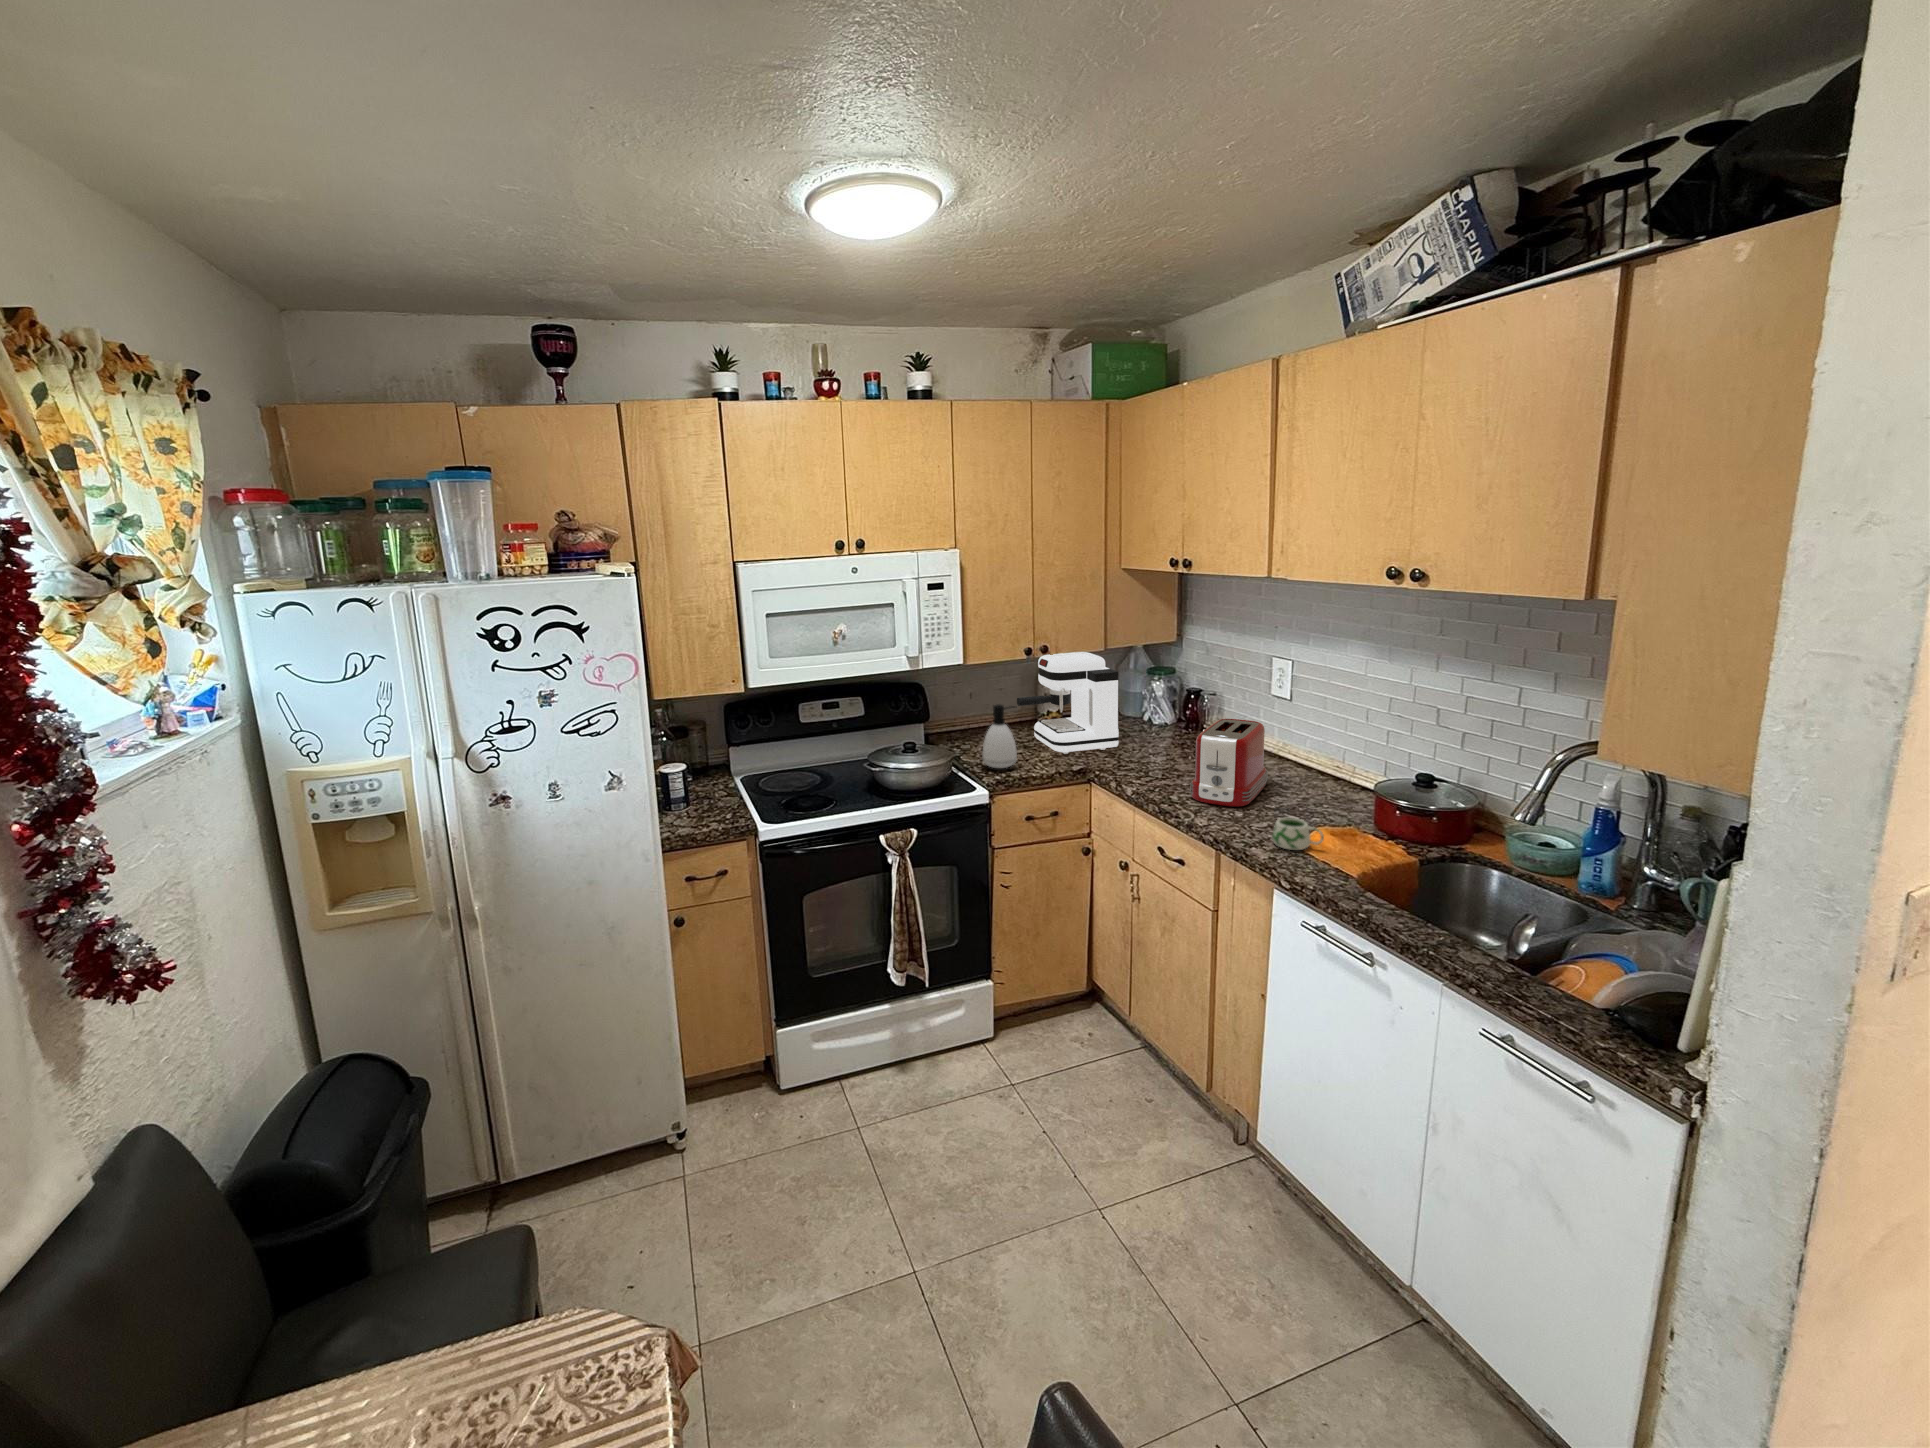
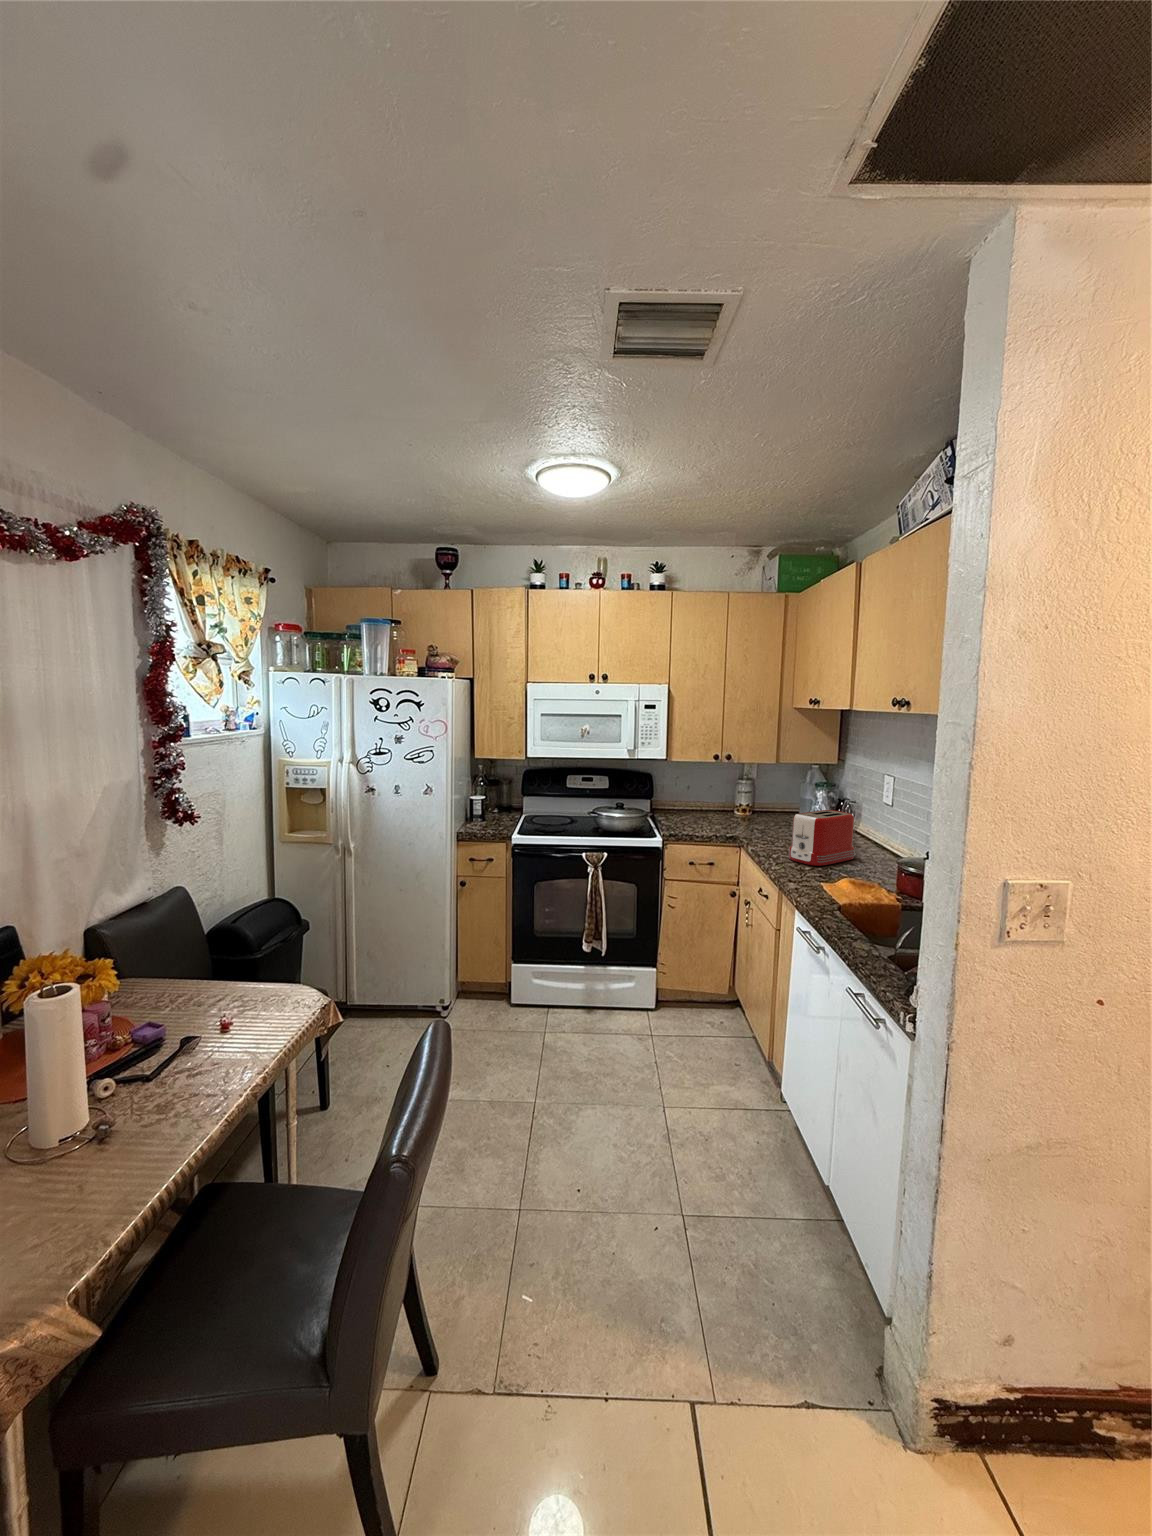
coffee maker: present [1017,652,1119,754] -> none [708,762,775,830]
soap dispenser: present [983,704,1017,768] -> none [670,787,695,829]
mug: present [1272,818,1324,850] -> none [811,868,843,889]

